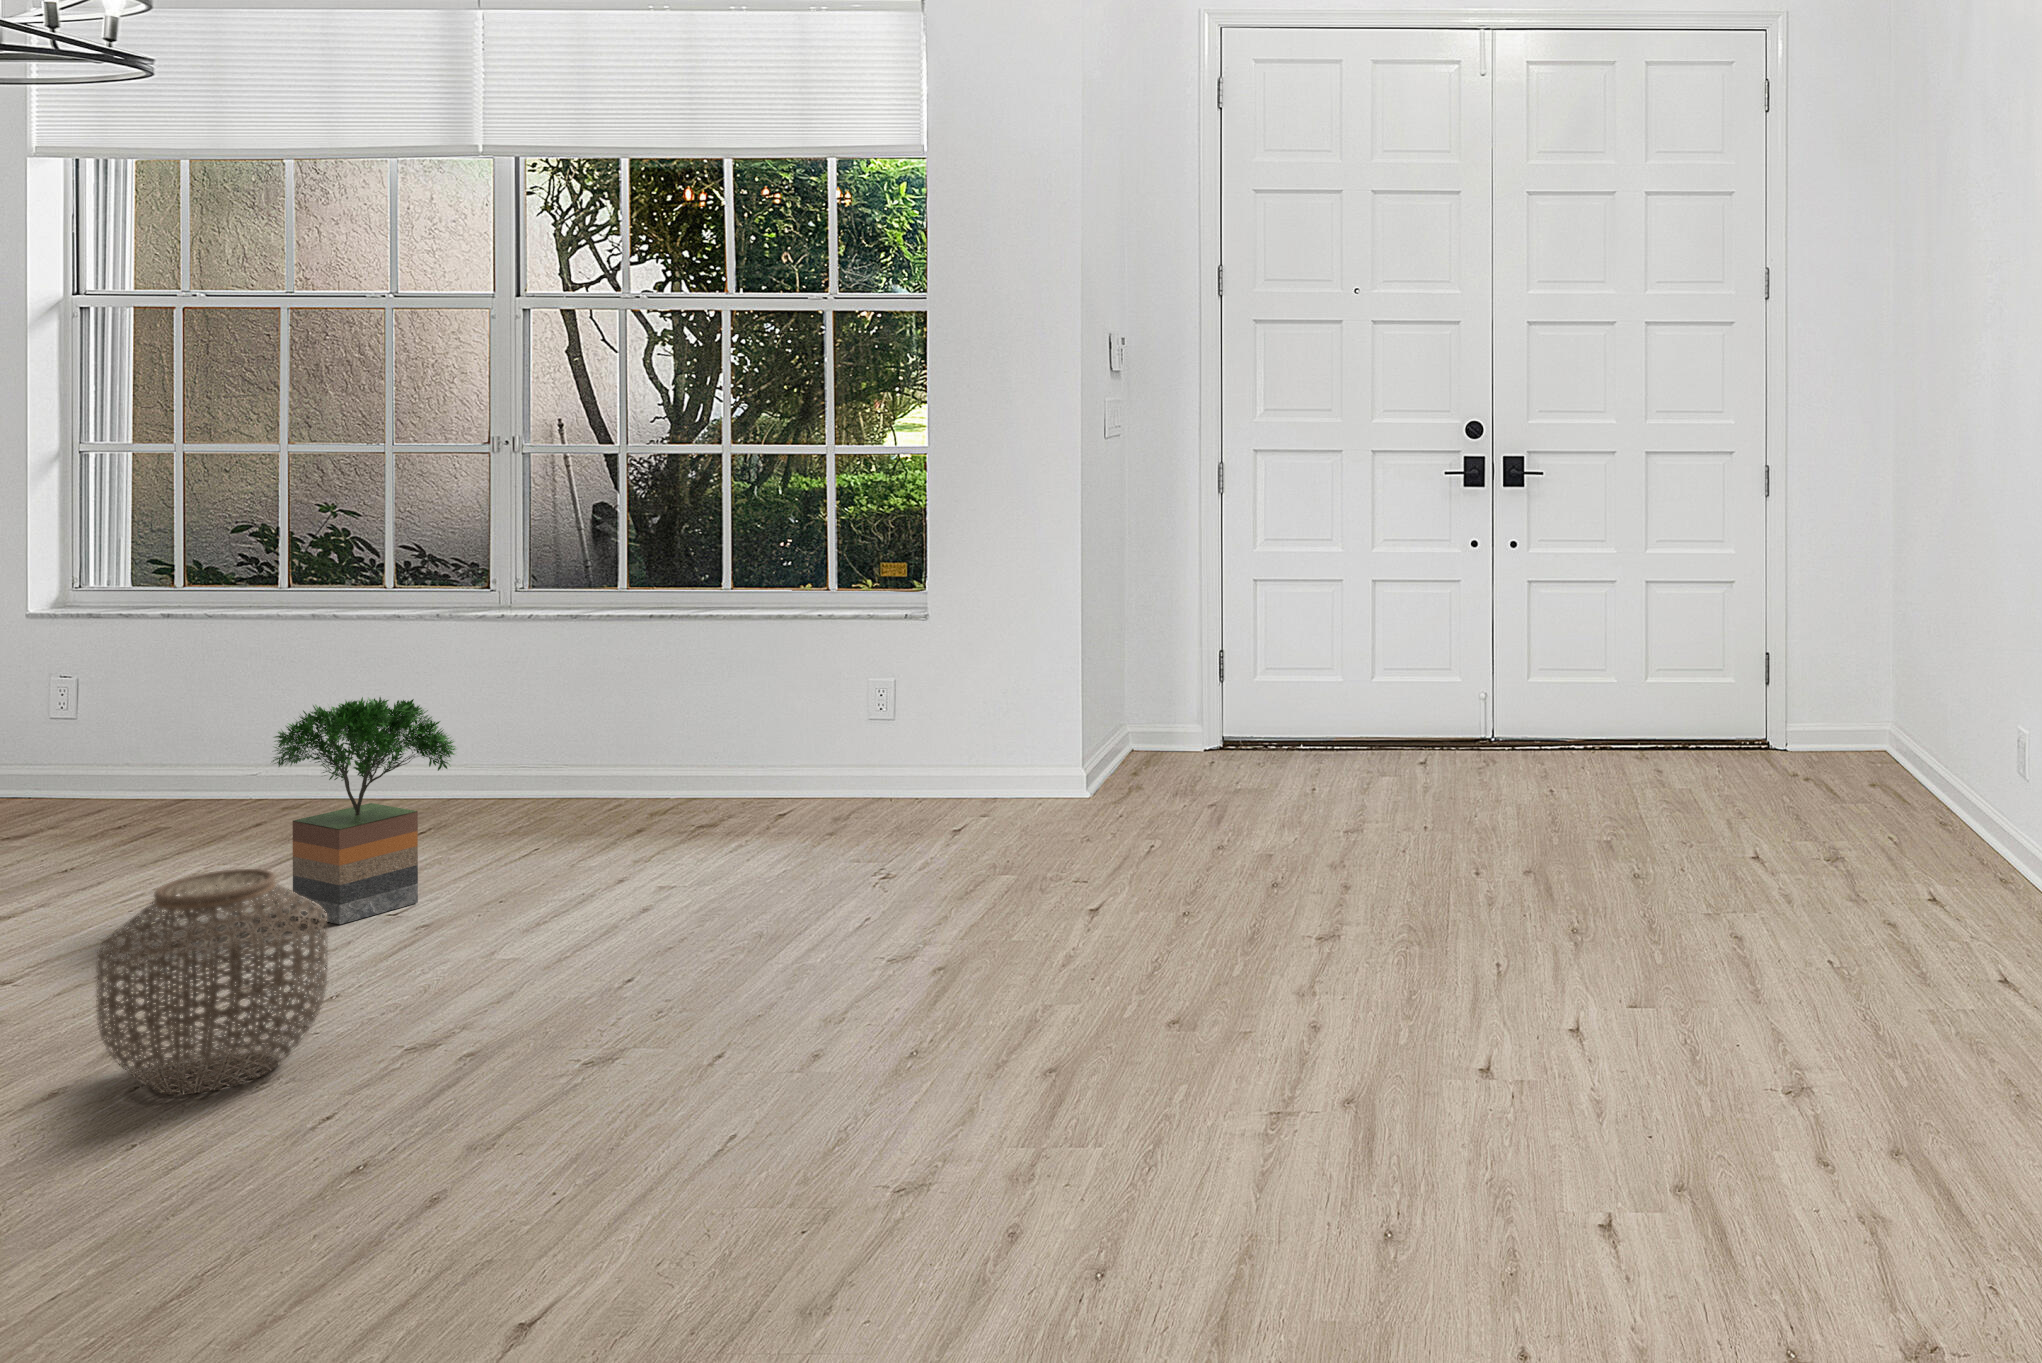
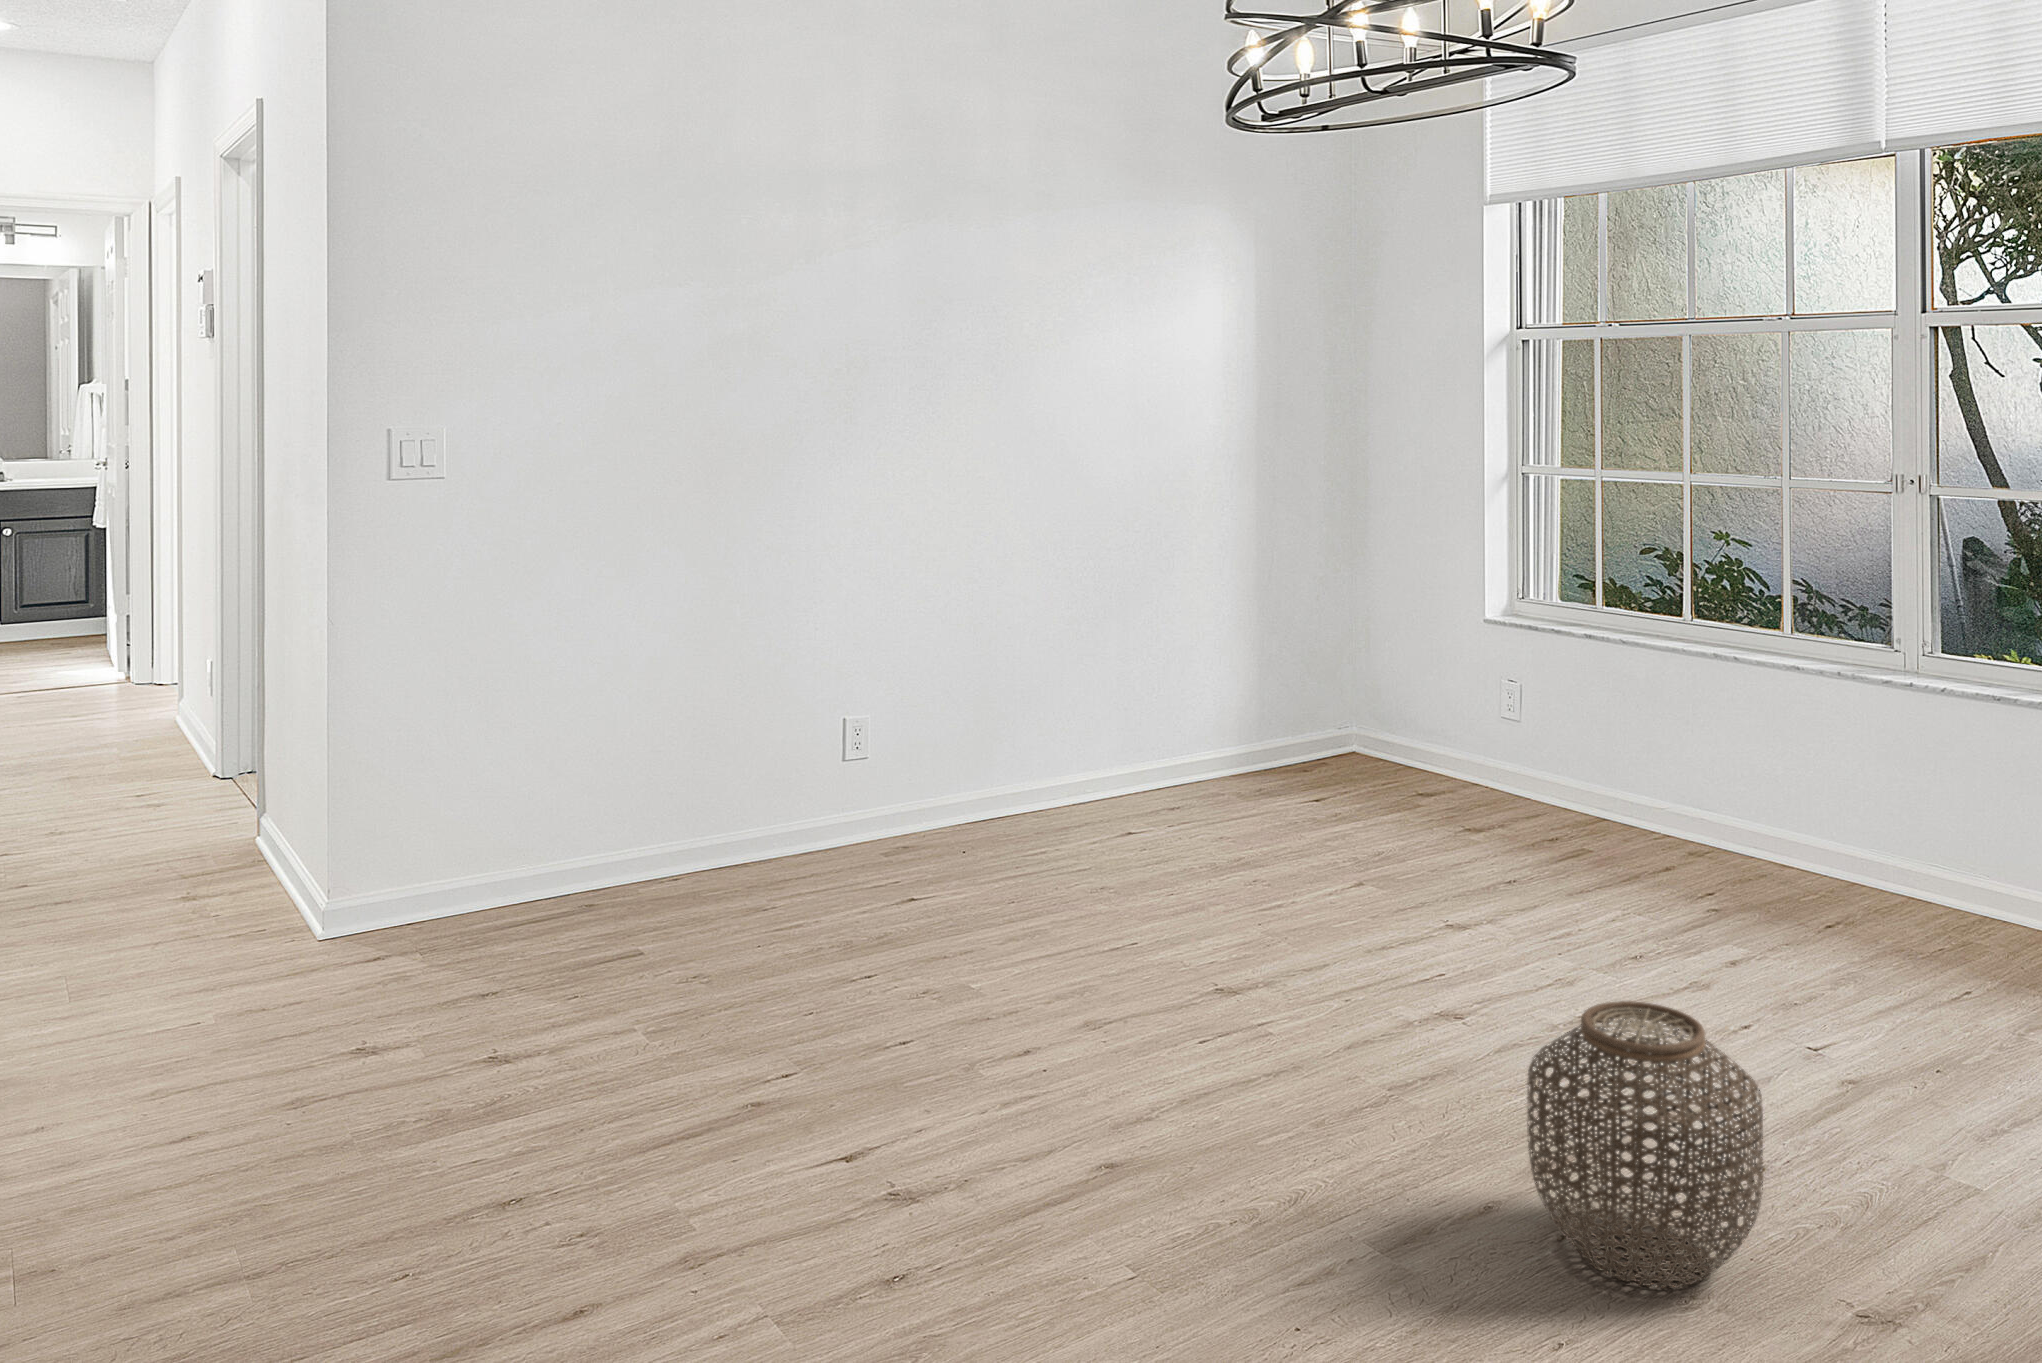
potted tree: present [273,697,456,924] -> none [1684,774,1885,1044]

